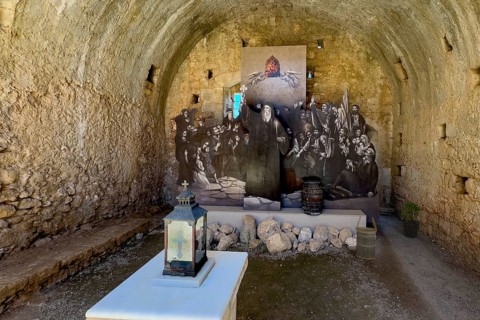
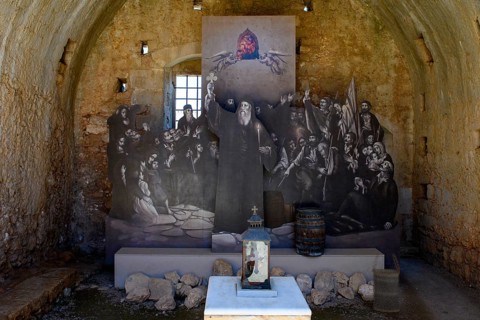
potted plant: present [401,201,424,237] -> none [426,231,462,282]

